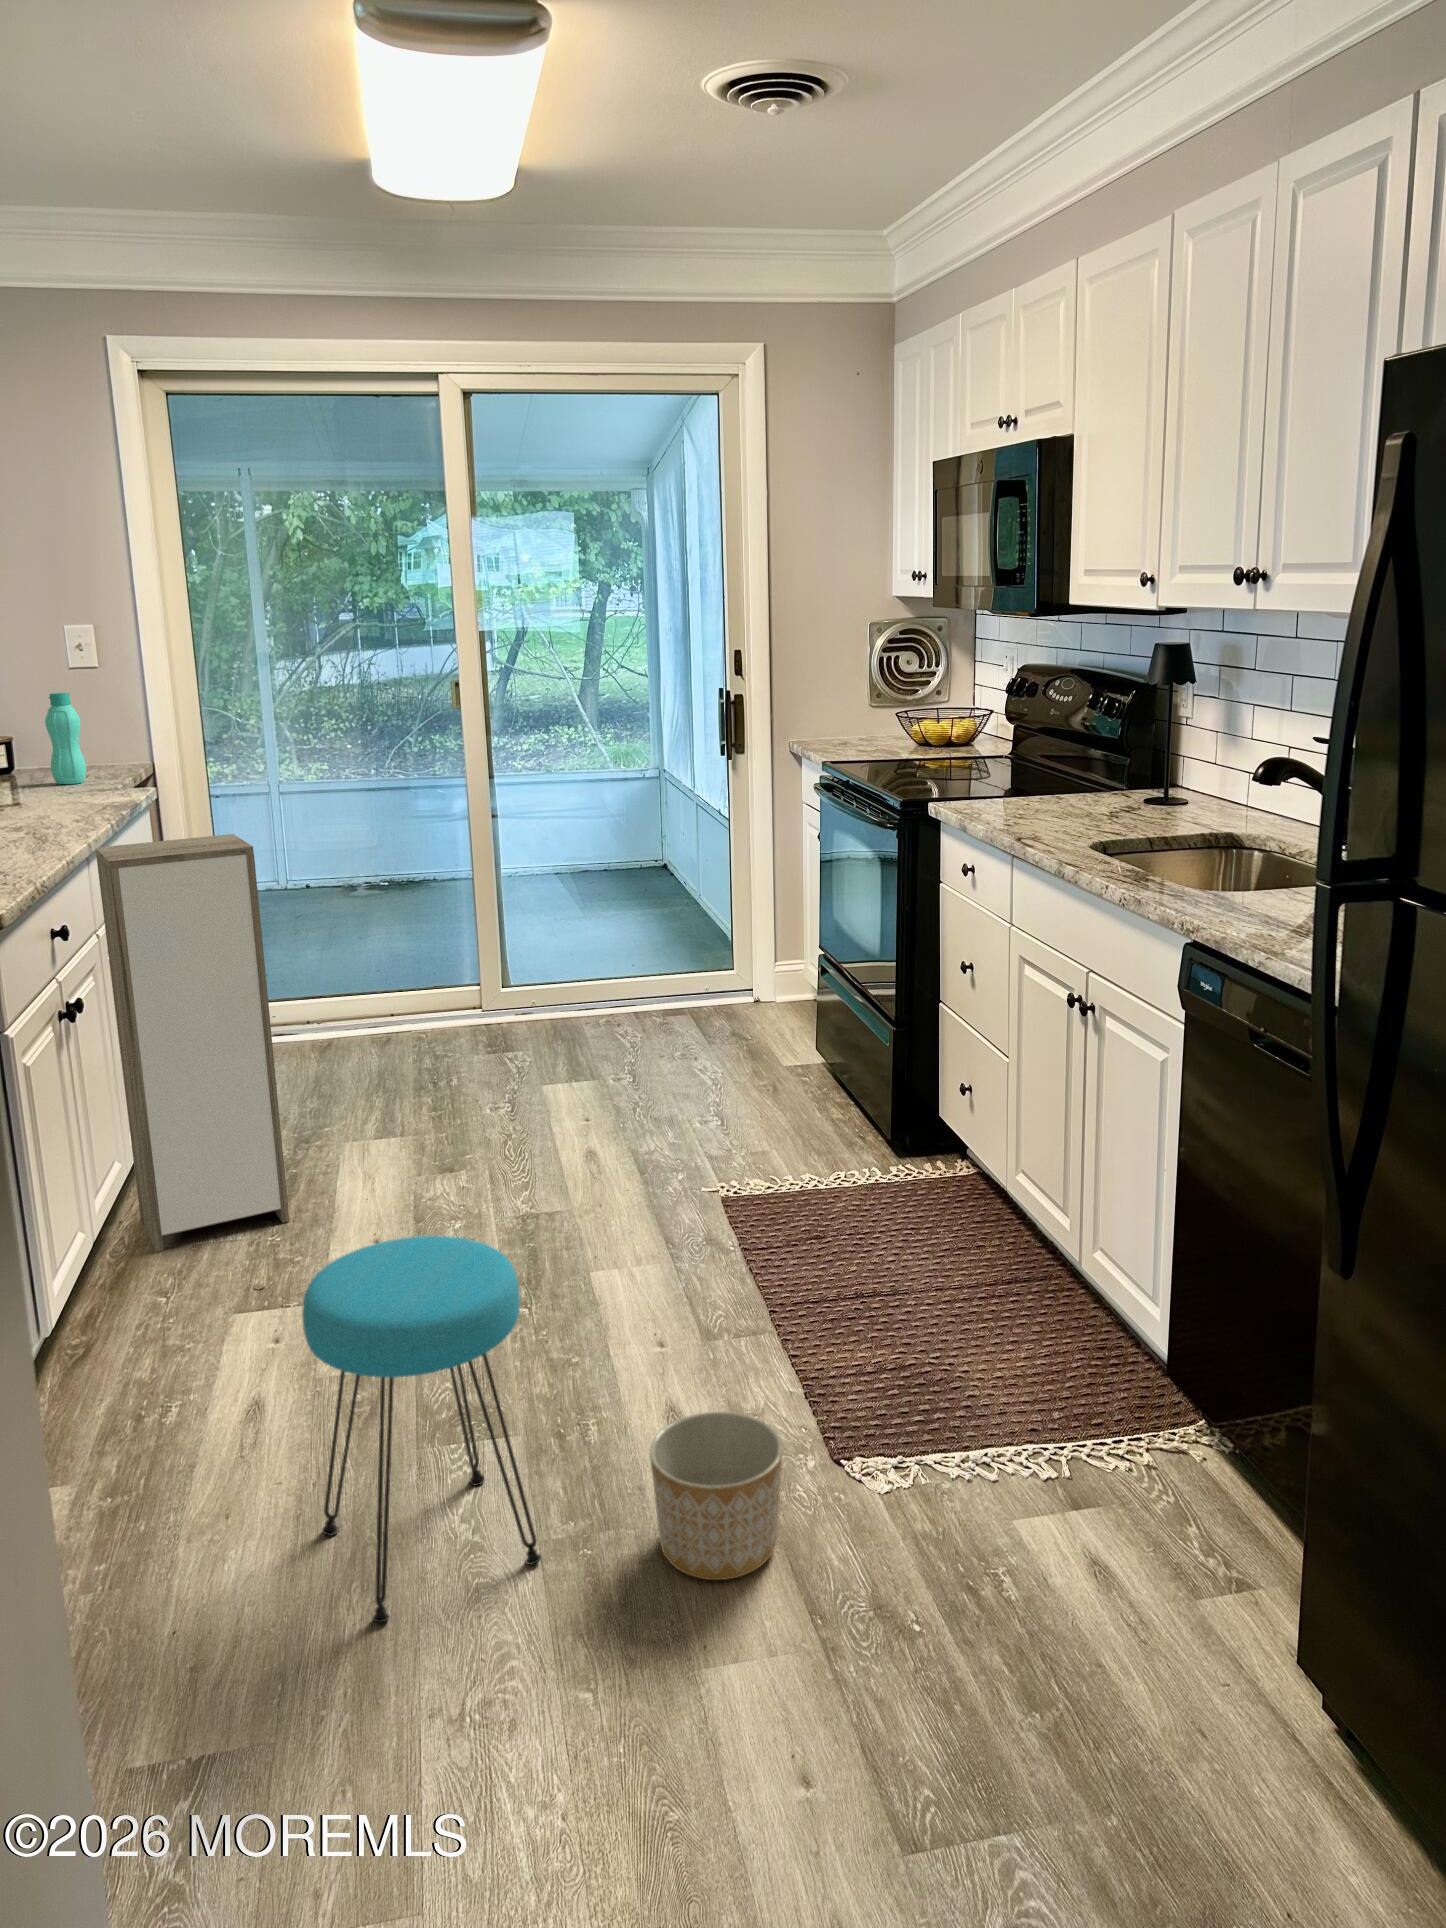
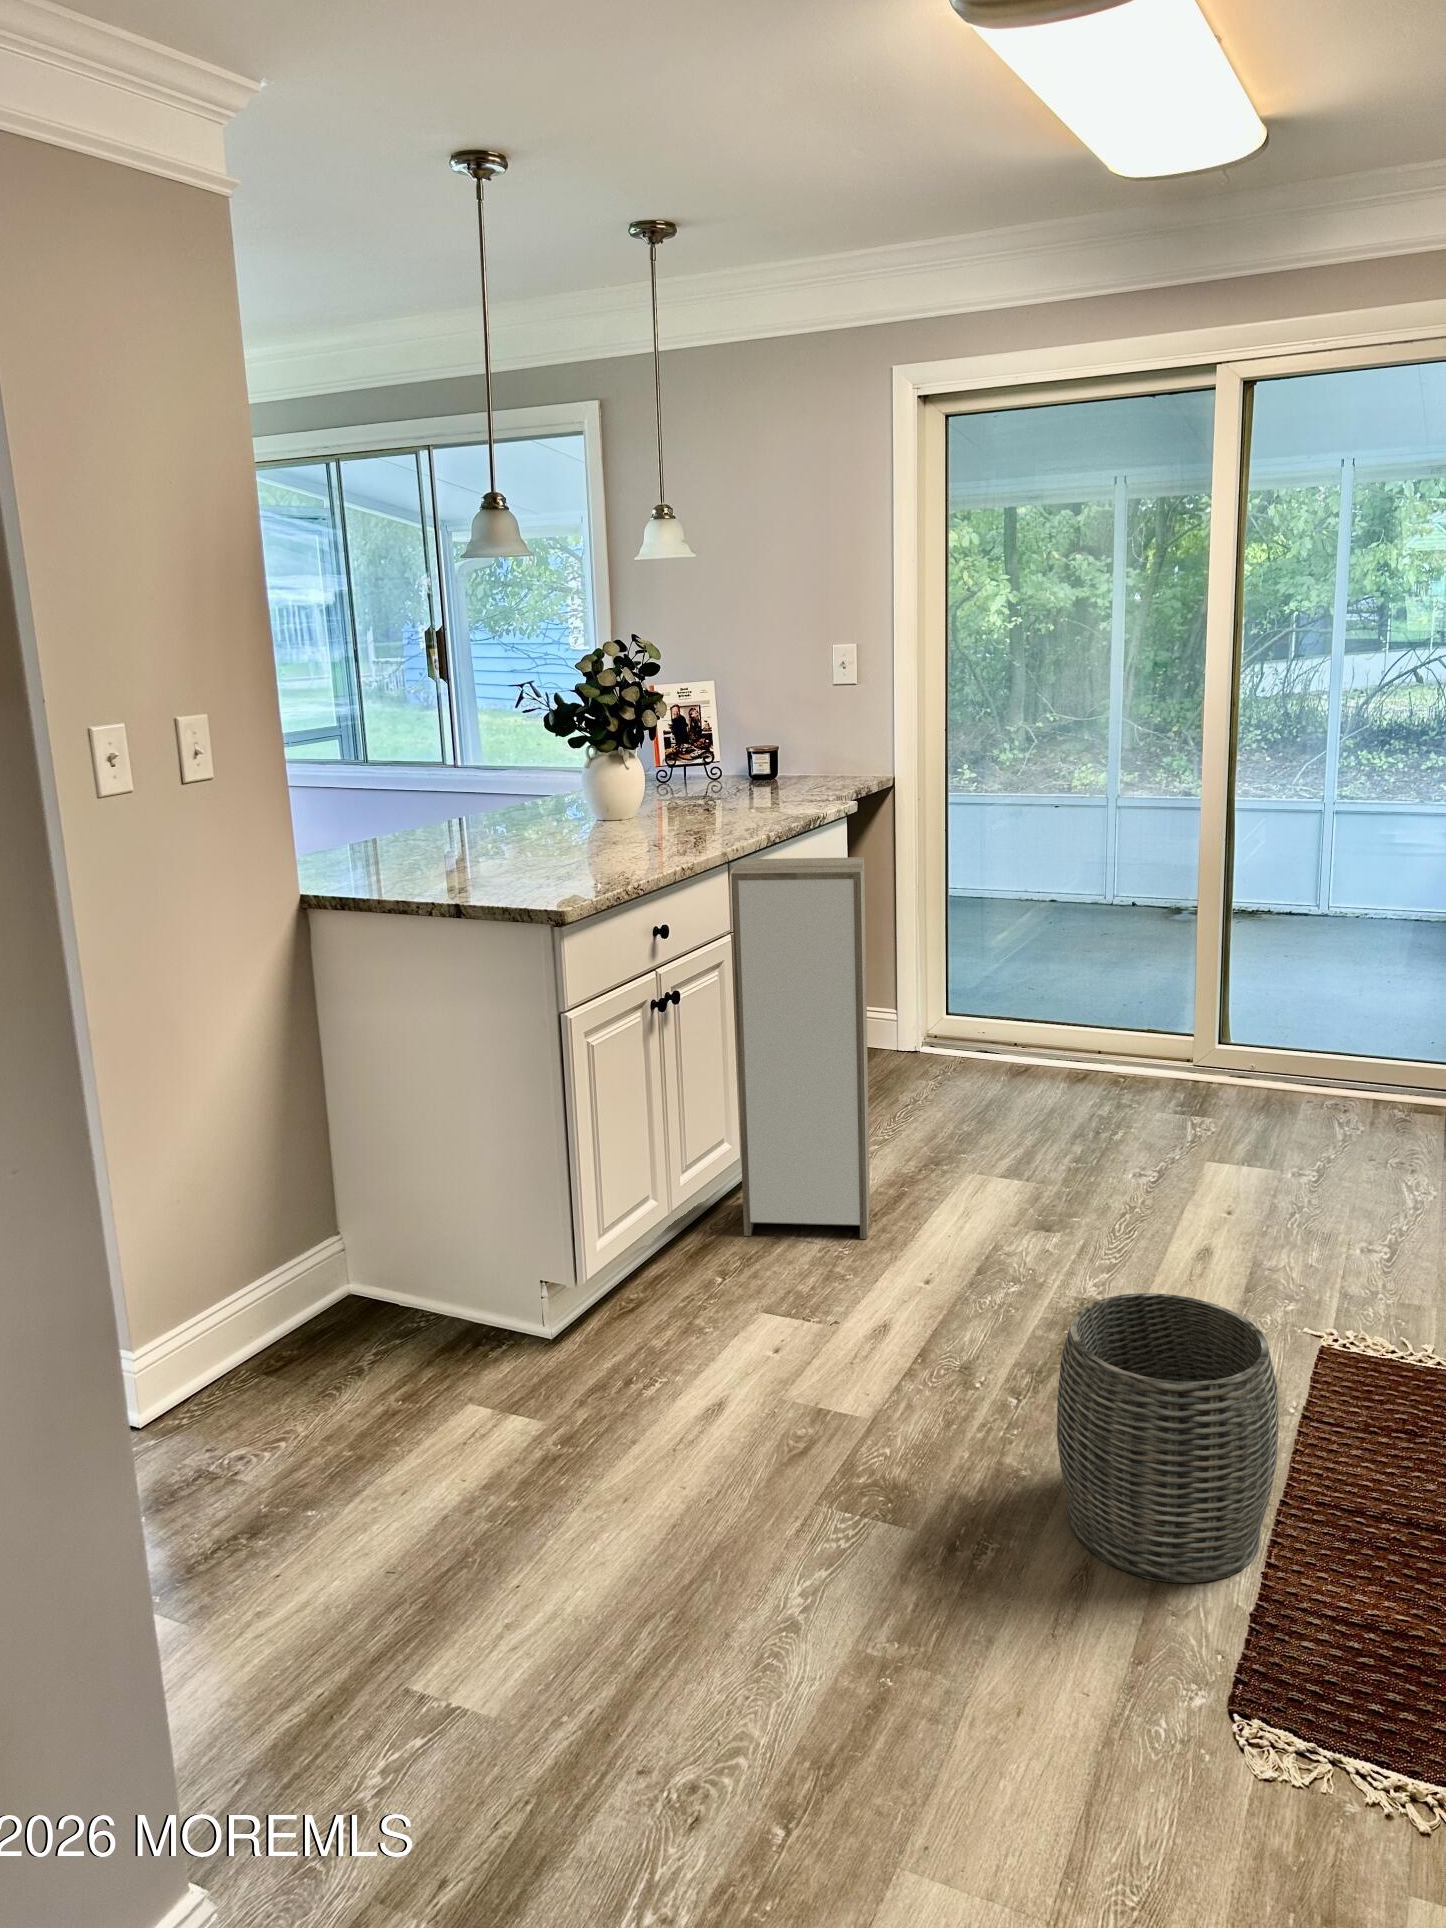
bottle: present [45,693,86,784] -> none [780,714,811,797]
woven basket: none [613,1166,790,1400] -> present [1057,1293,1278,1583]
stool: present [302,1236,541,1622] -> none [643,1287,858,1670]
planter: present [650,1412,783,1580] -> none [943,1582,1103,1794]

